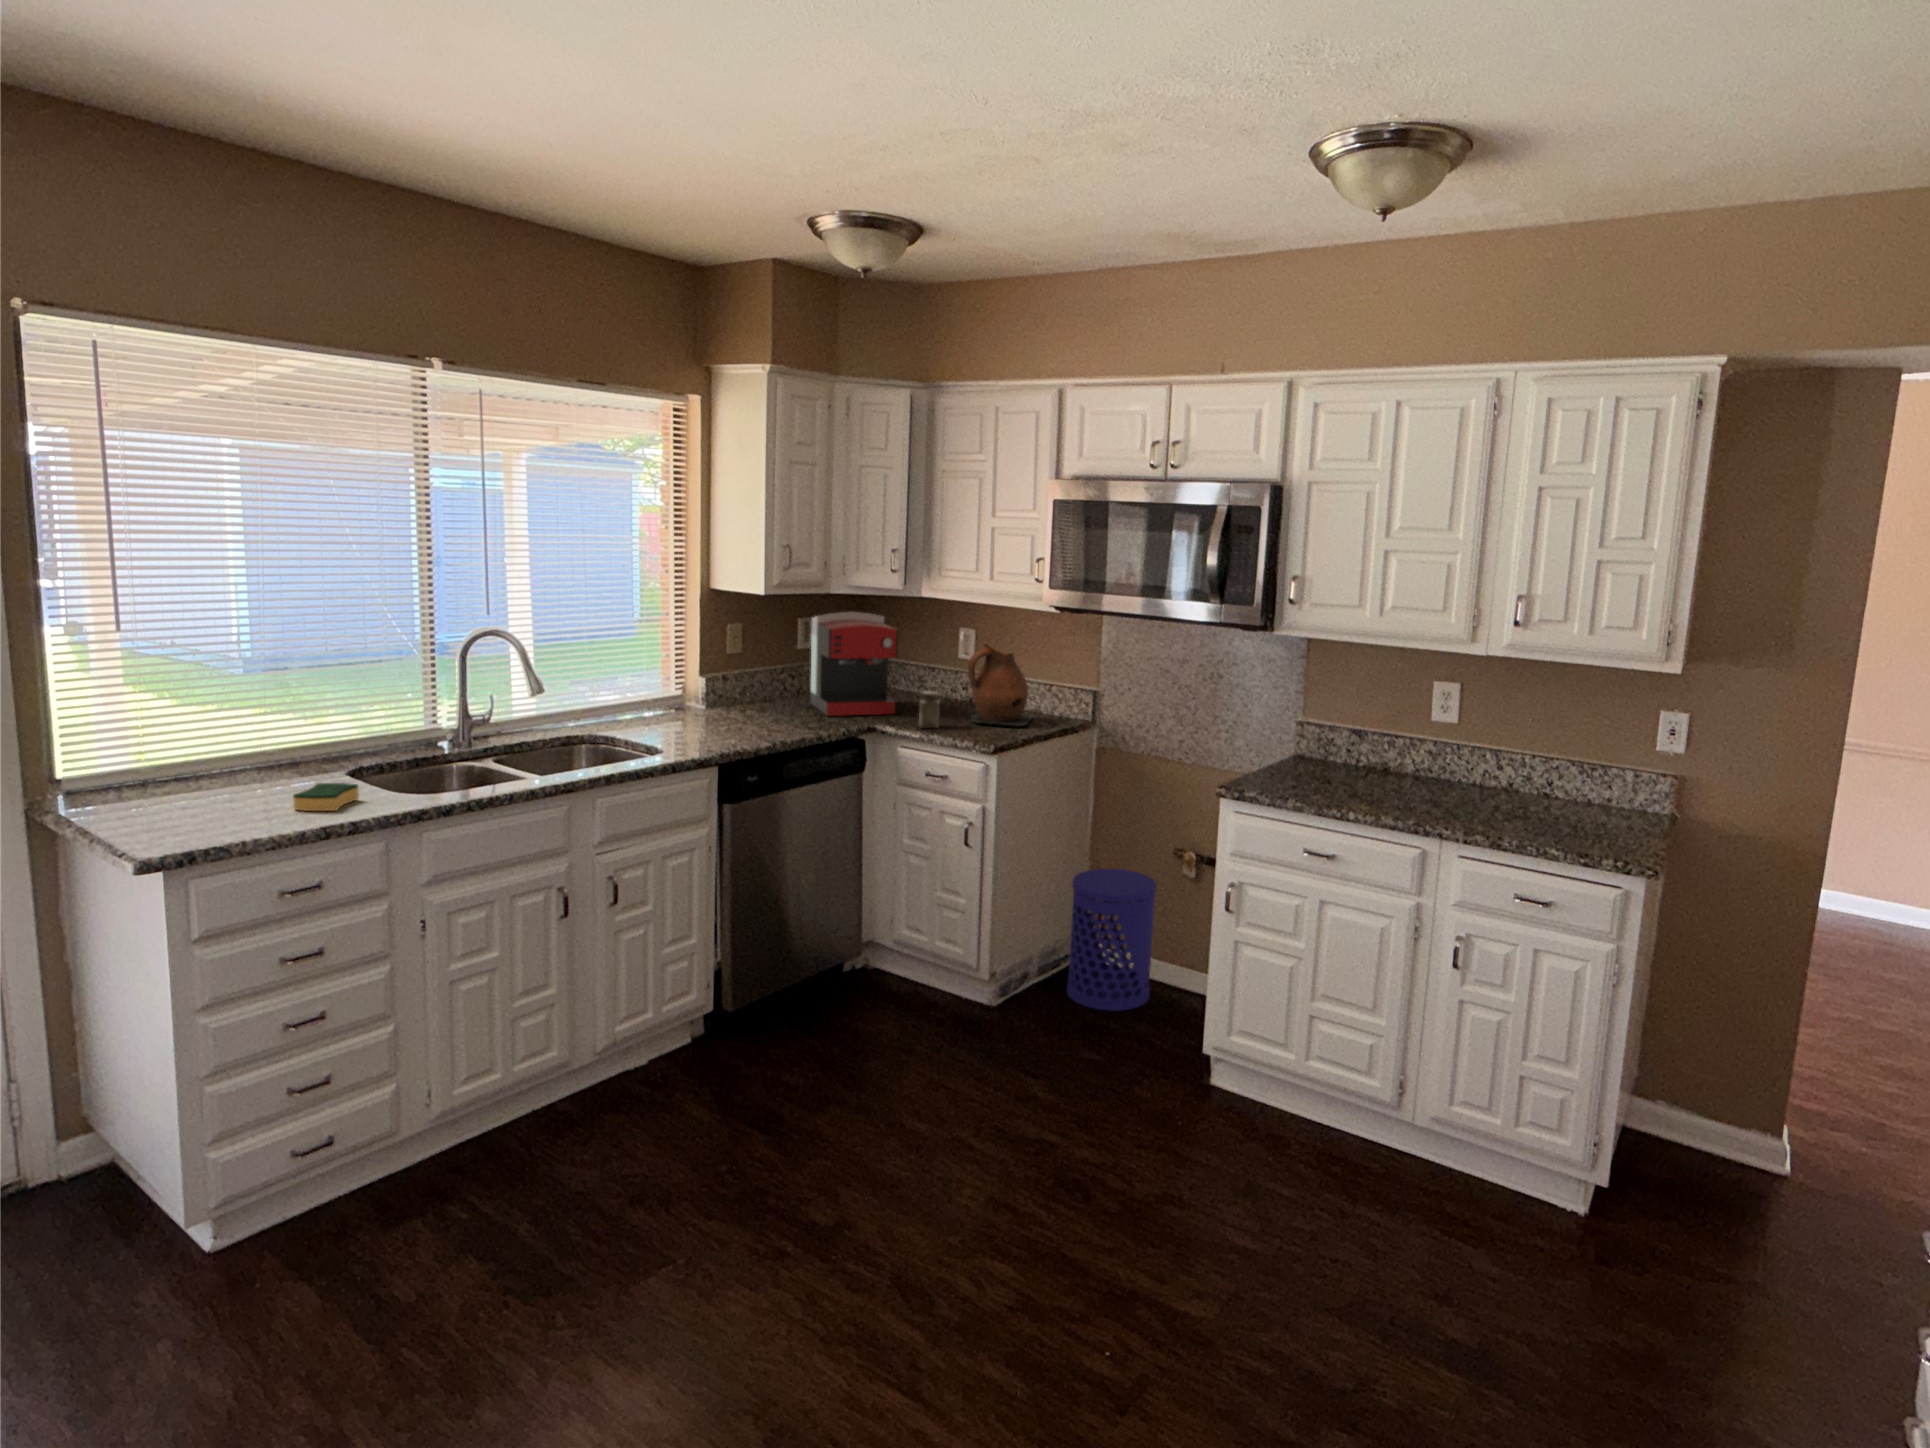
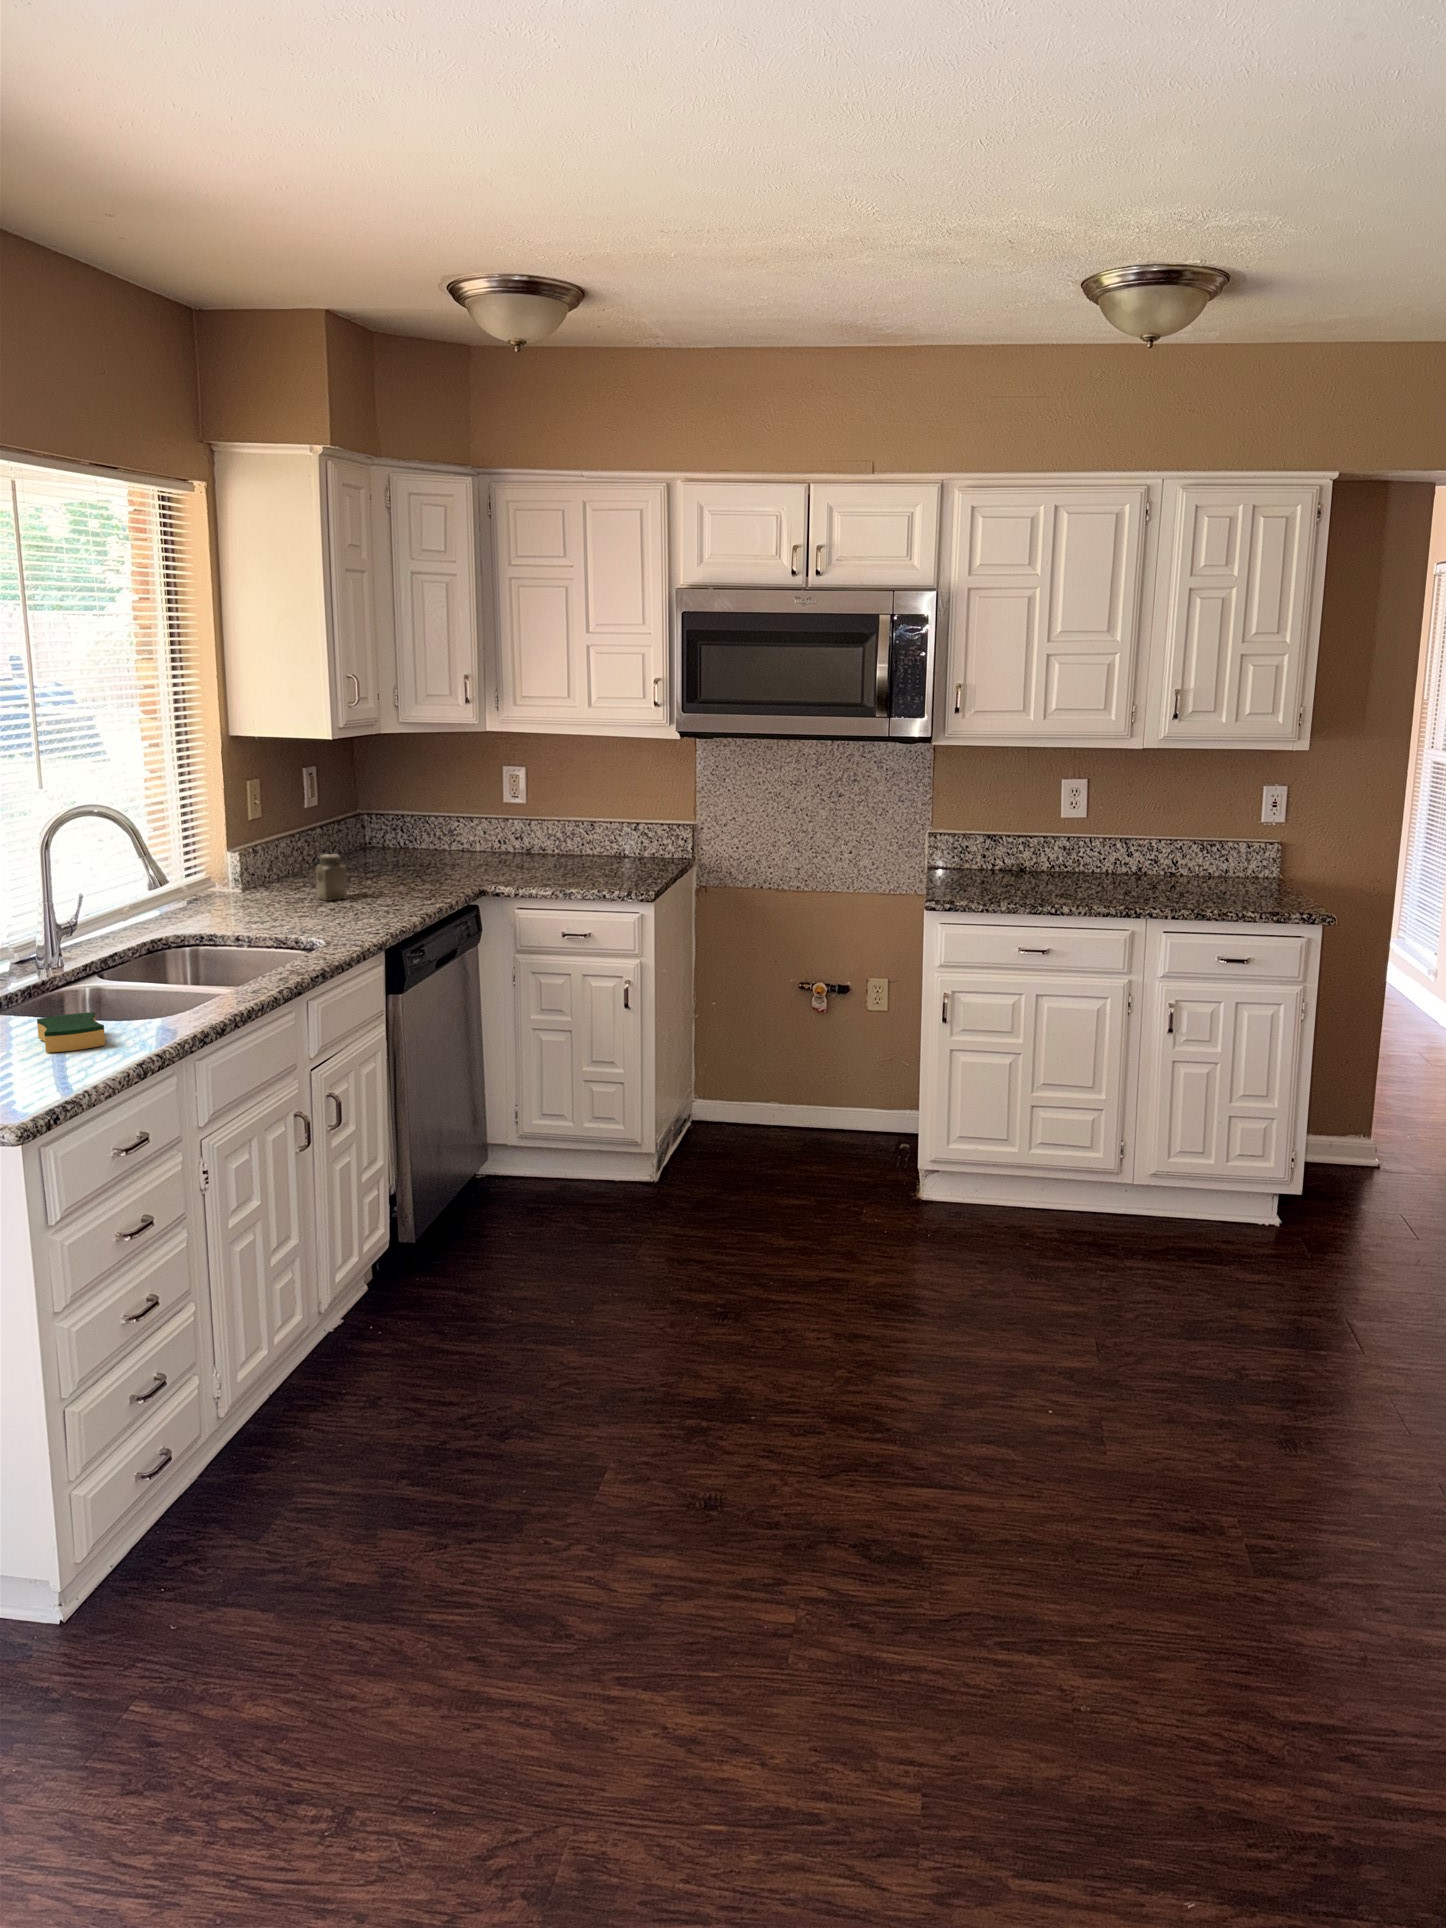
coffee maker: present [810,612,898,716] -> none [350,757,477,885]
ceramic pitcher: present [968,642,1033,726] -> none [561,780,641,873]
salt shaker: present [919,691,940,728] -> present [316,854,347,901]
waste bin: present [1067,869,1156,1011] -> none [705,1016,795,1165]

